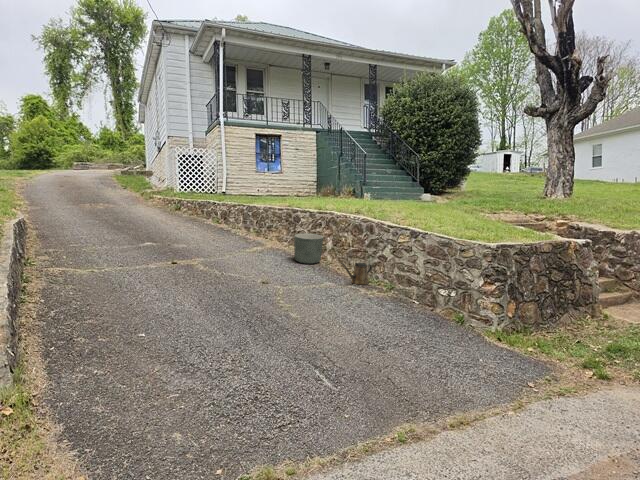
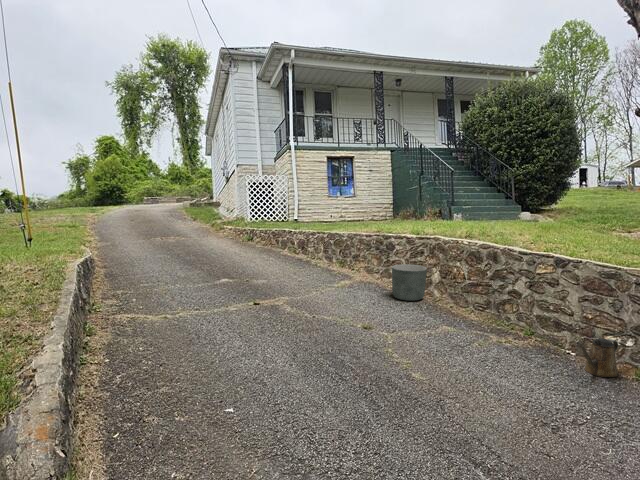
watering can: present [341,263,372,285] -> present [577,338,618,377]

